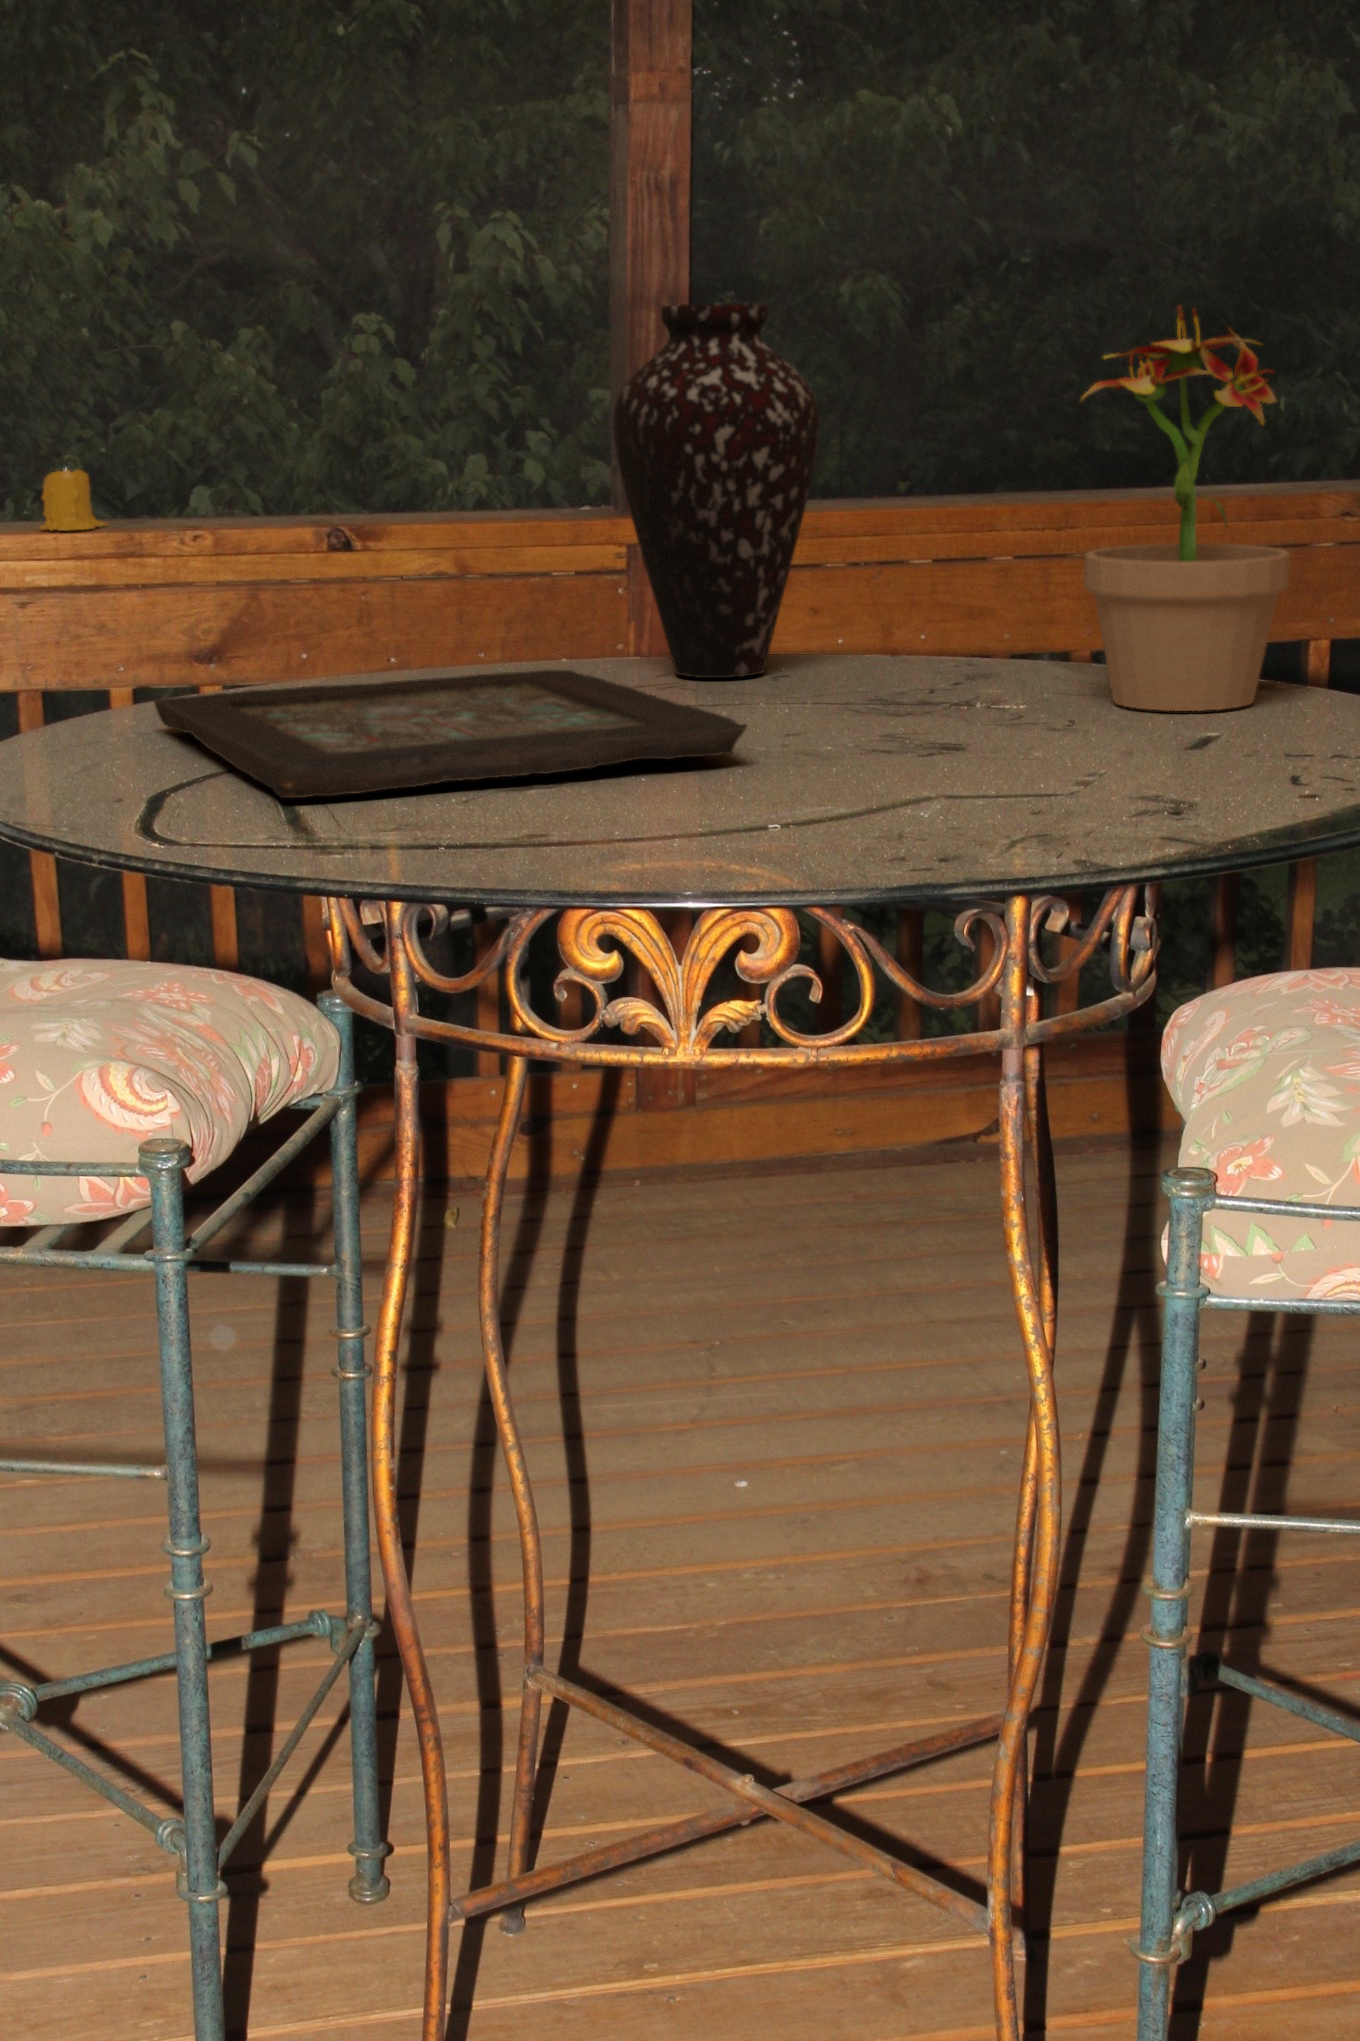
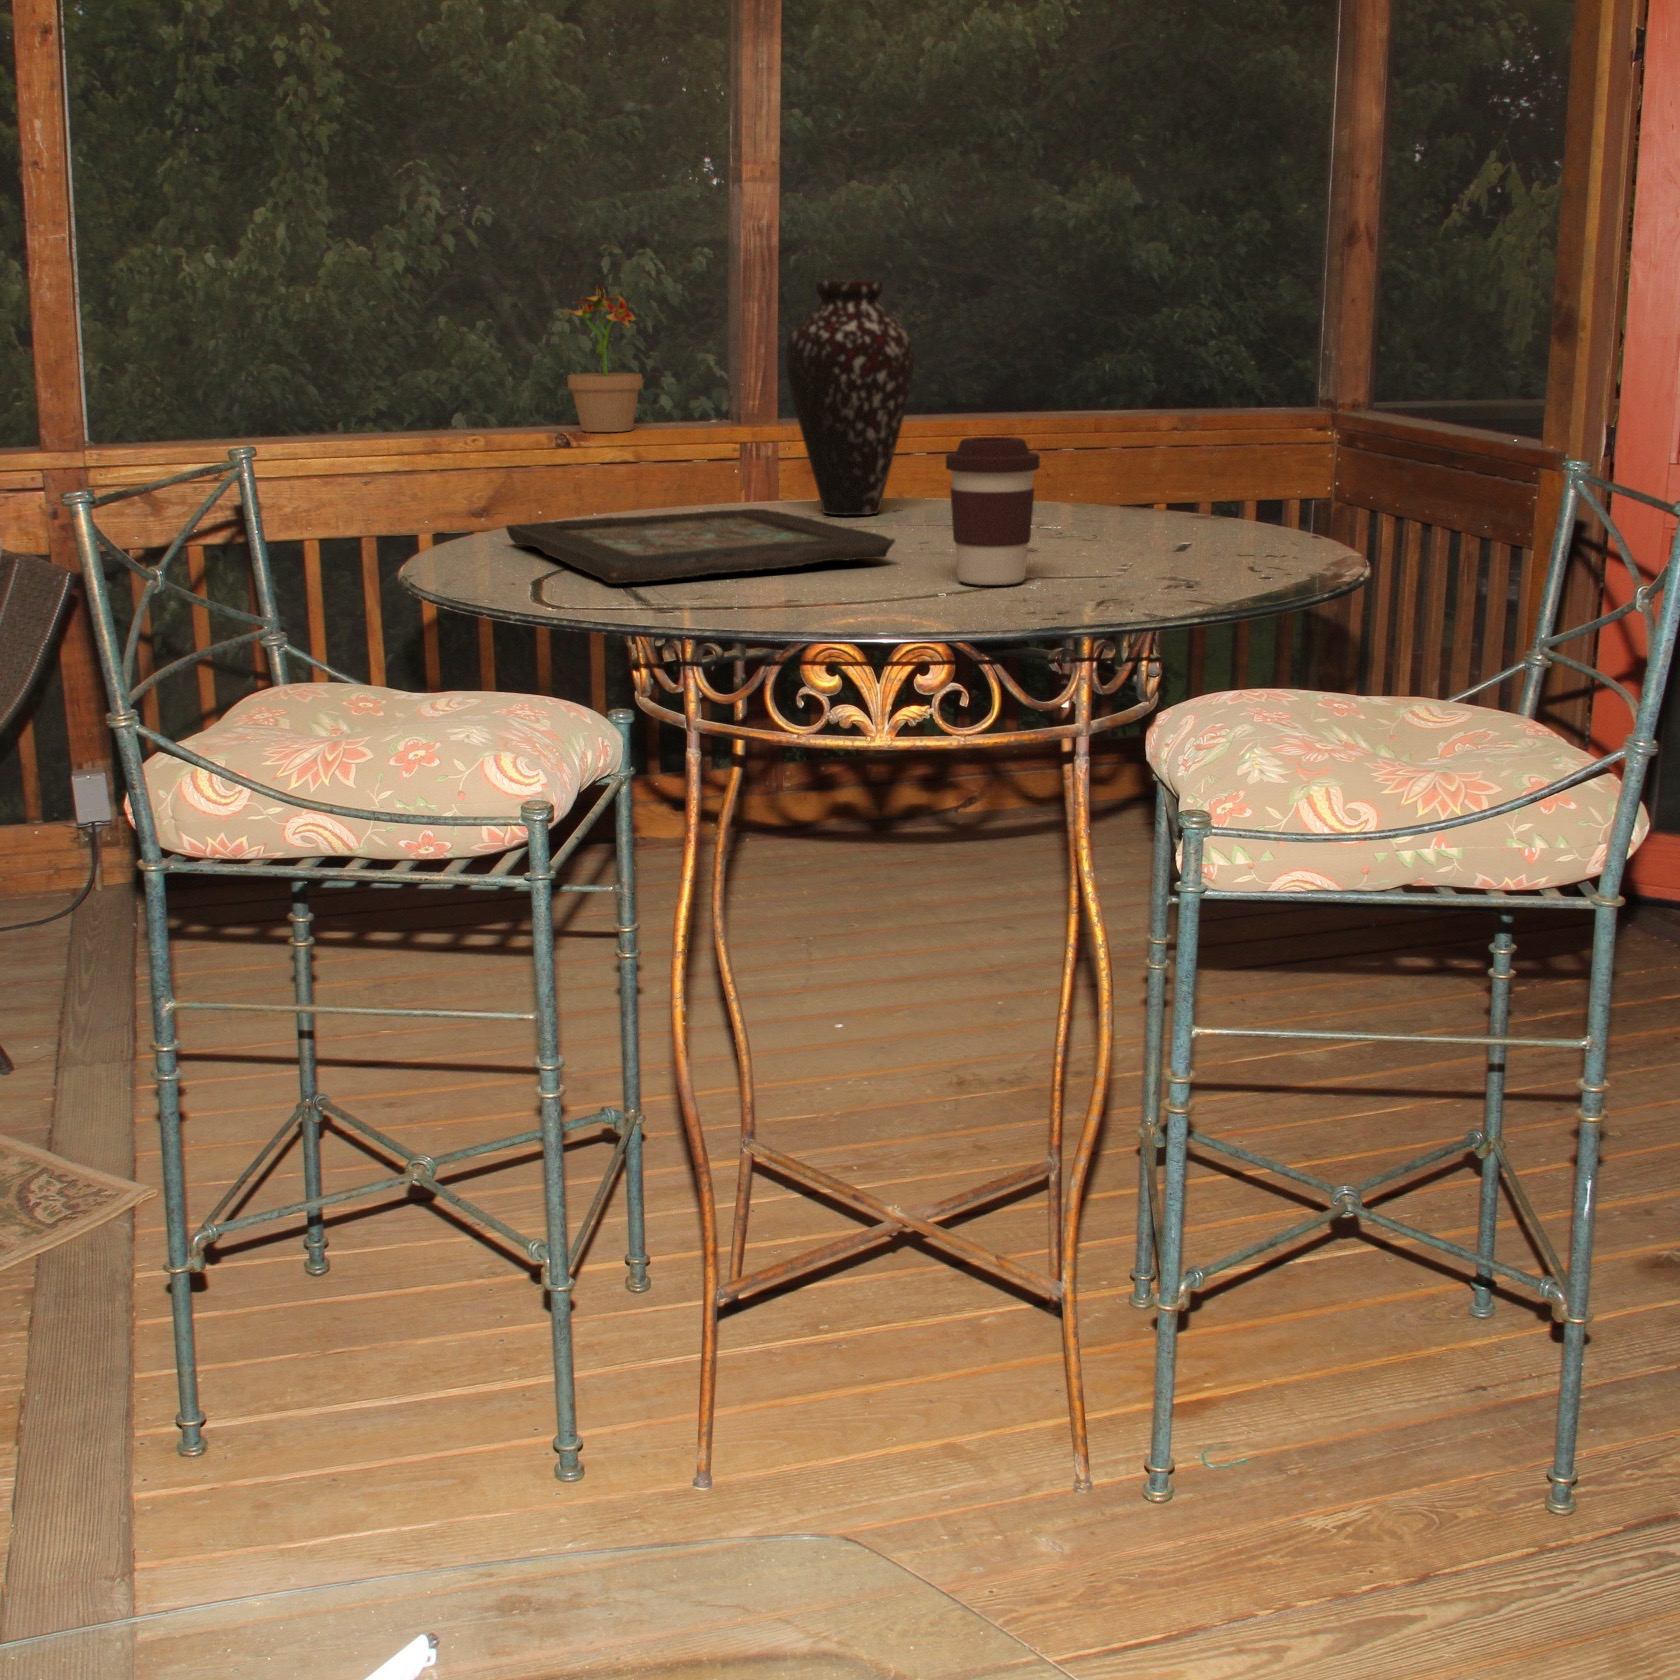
potted plant: present [1081,305,1290,711] -> present [562,285,643,432]
candle: present [40,469,107,531] -> none [365,392,409,433]
coffee cup: none [811,565,961,802] -> present [946,437,1040,585]

